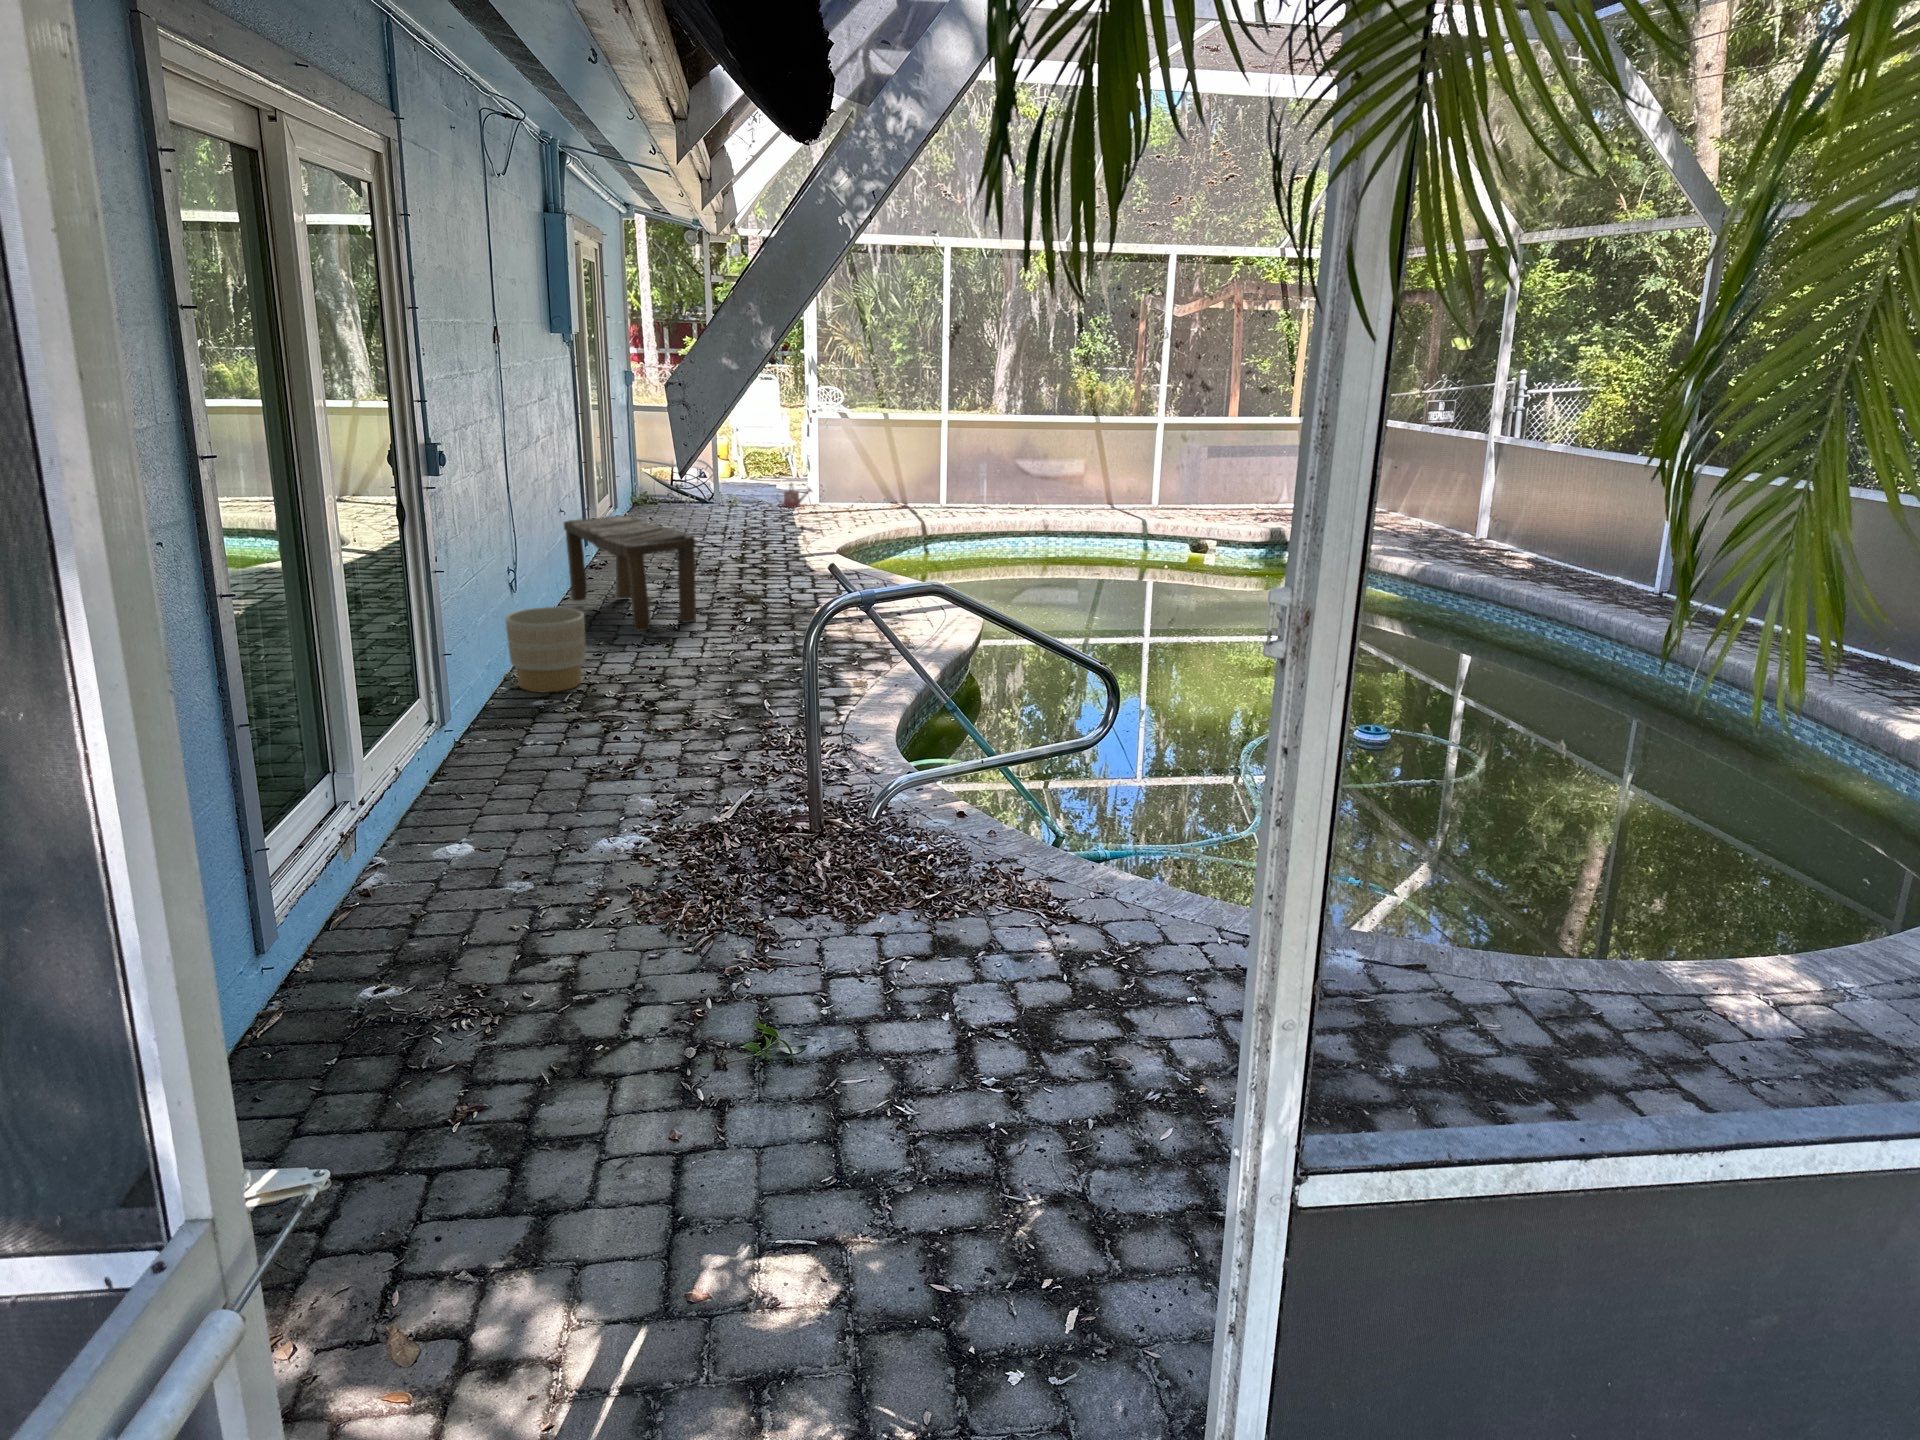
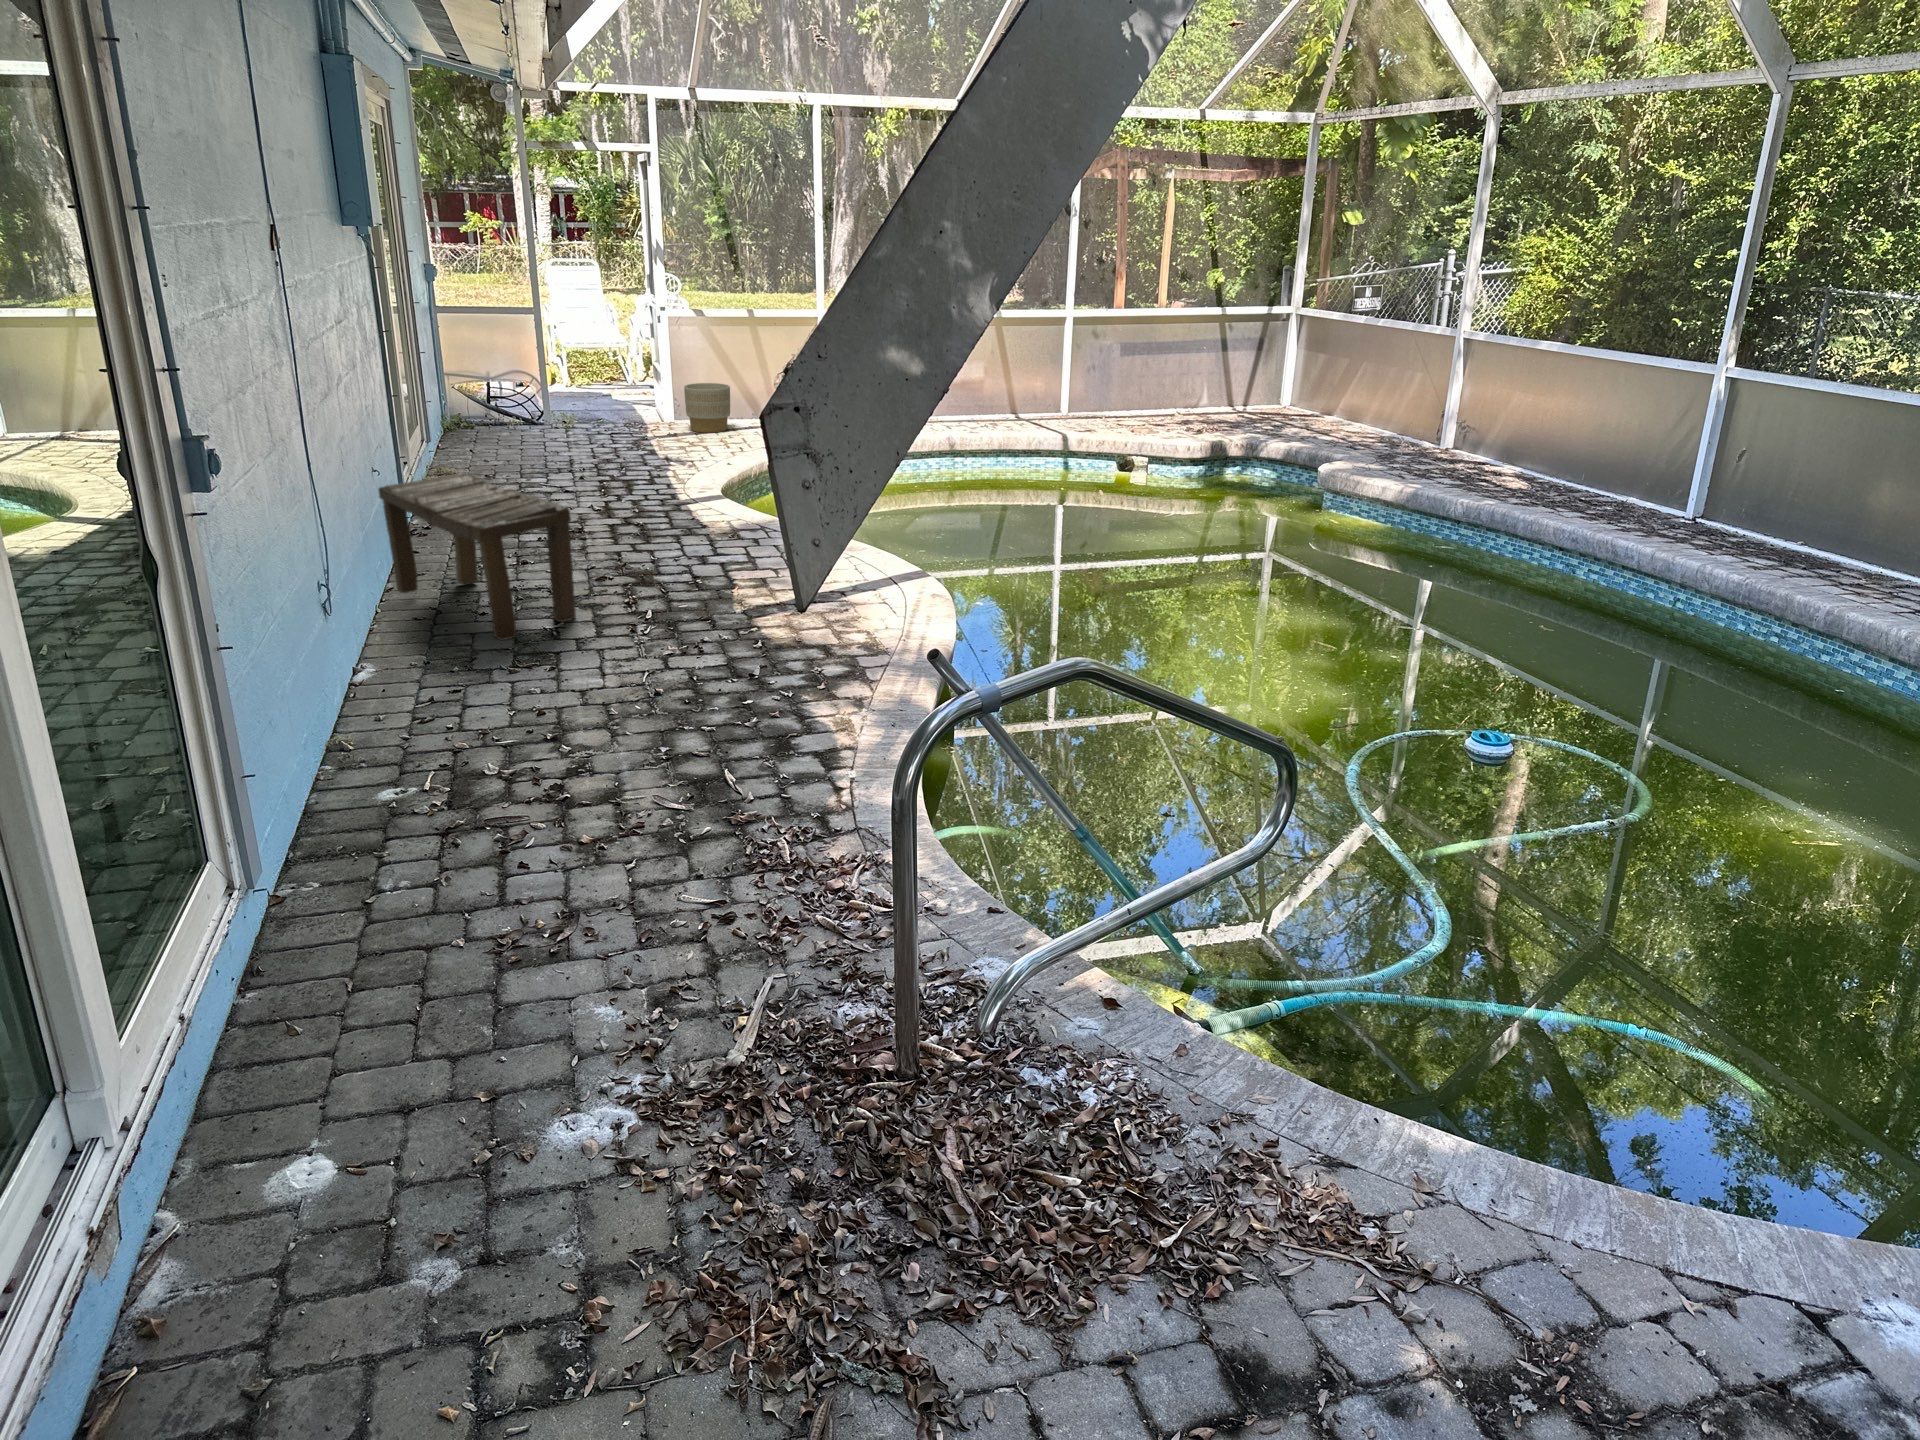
watering can: present [783,483,812,507] -> none [623,398,668,429]
planter: present [505,607,586,692] -> present [684,383,730,433]

